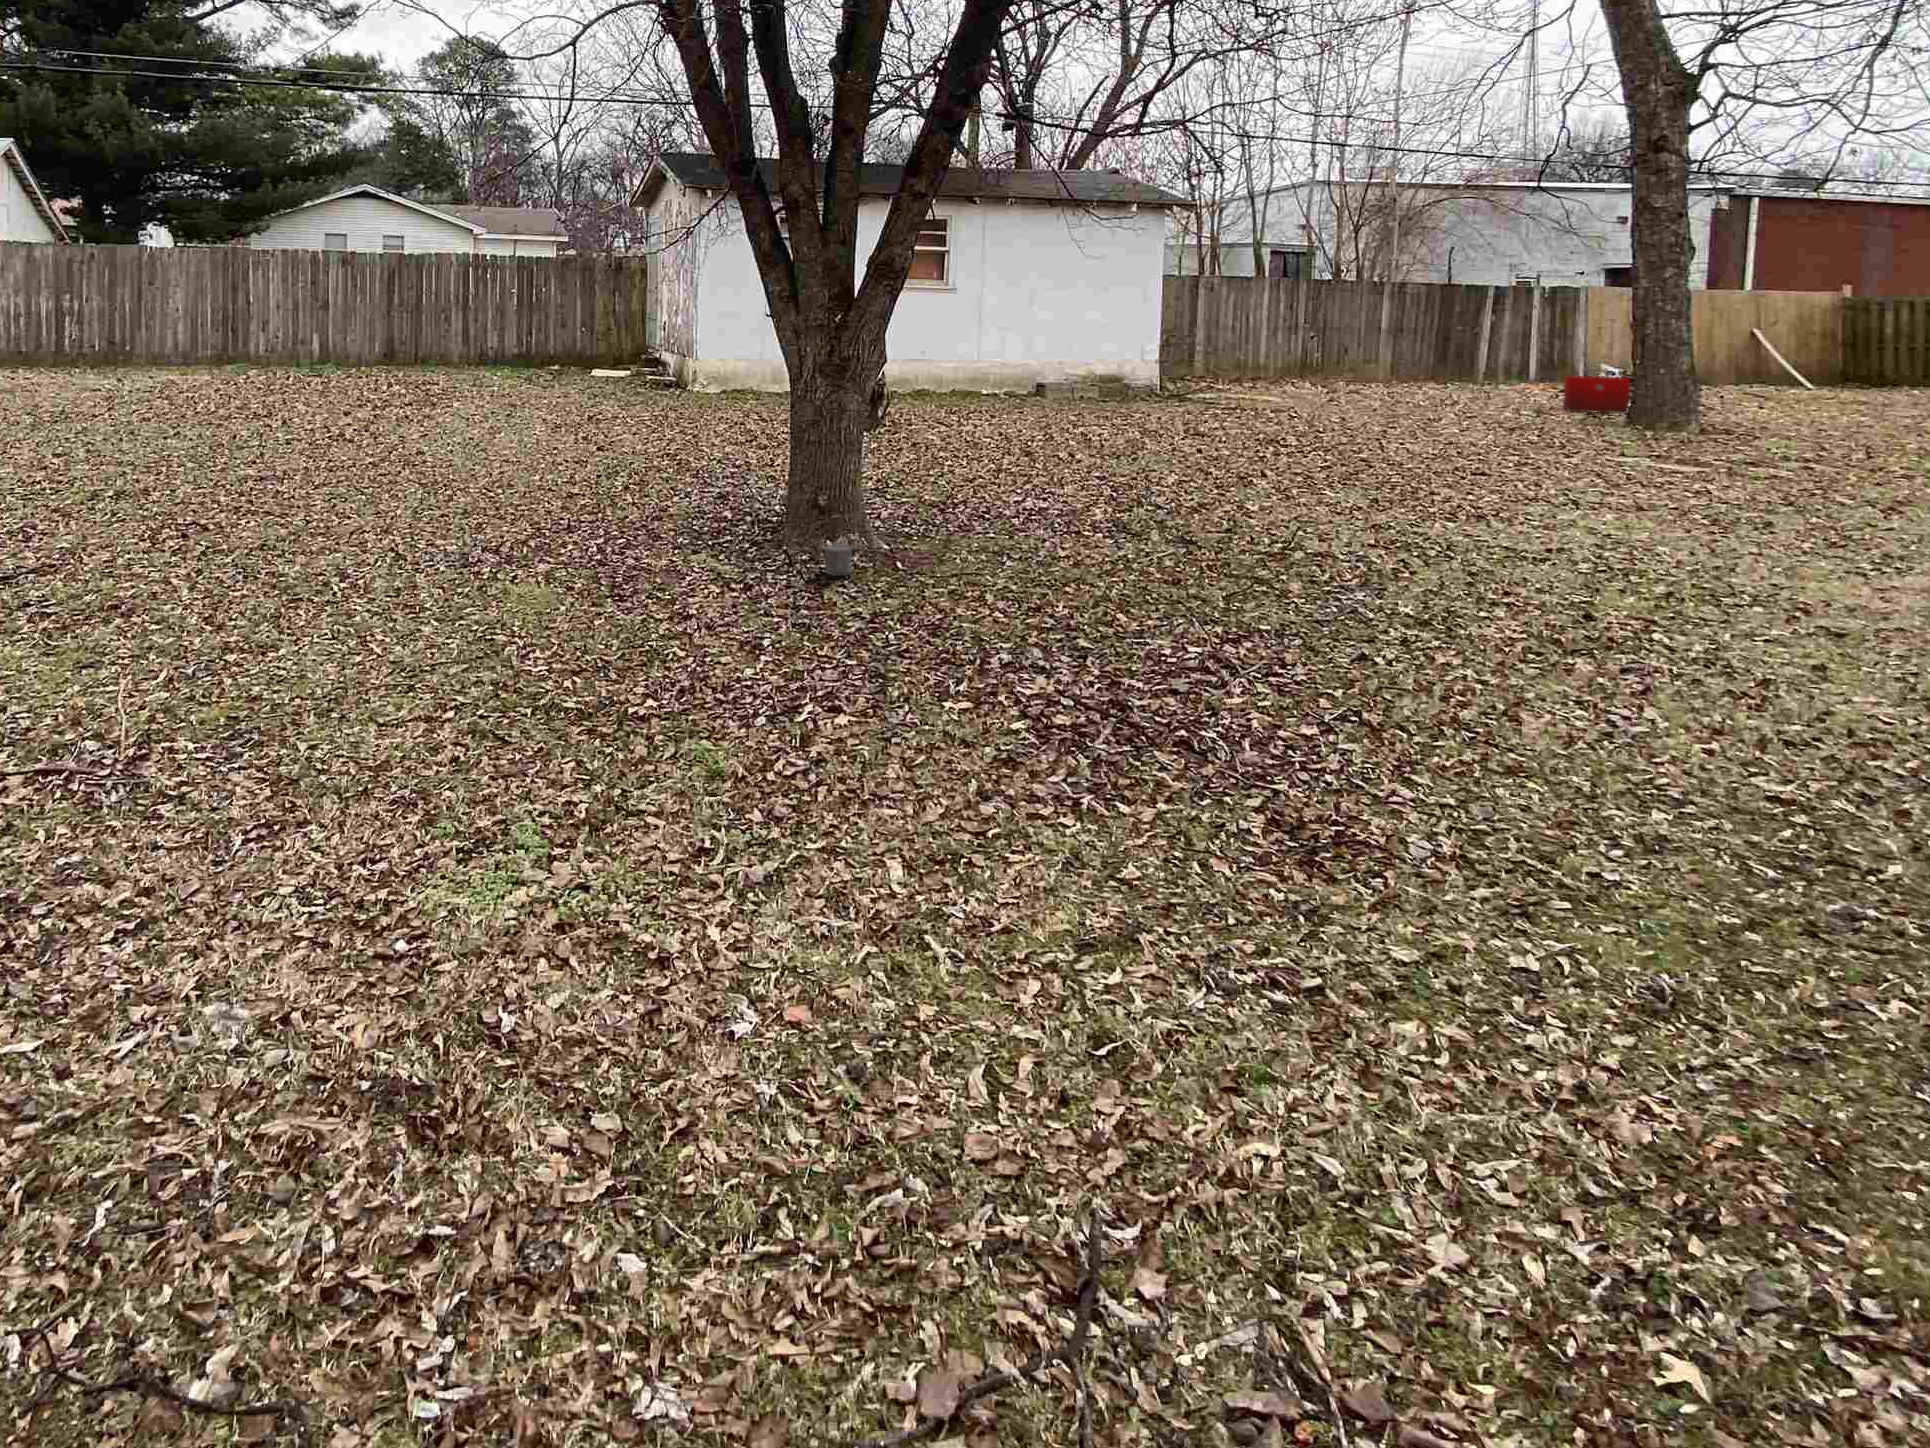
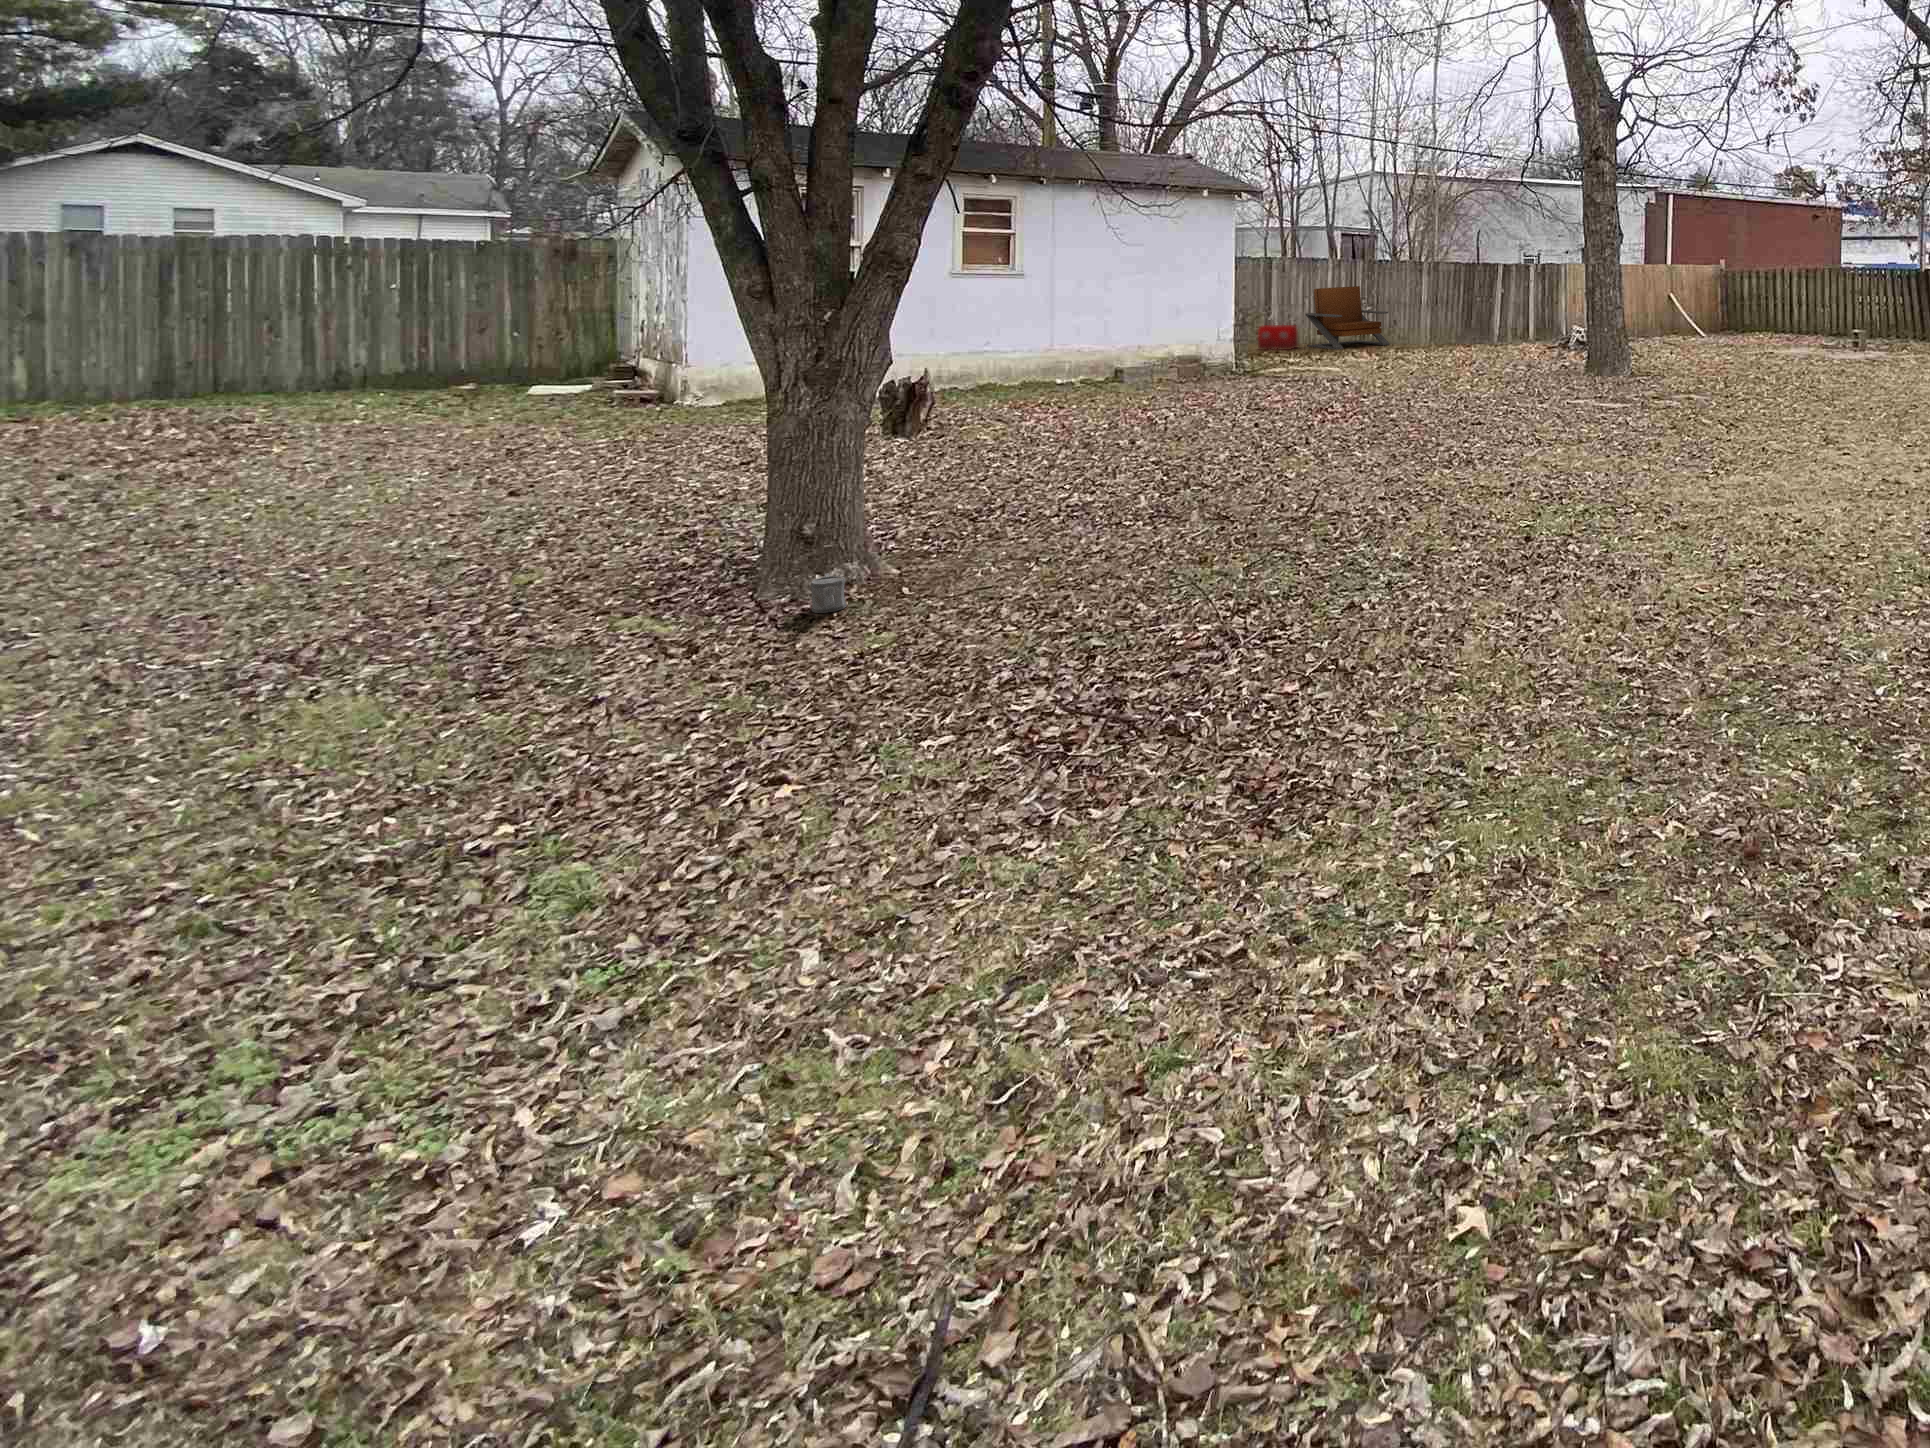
lounge chair: none [1236,302,1337,371] -> present [1305,286,1389,350]
toolbox: present [1563,369,1630,414] -> present [1258,322,1299,350]

